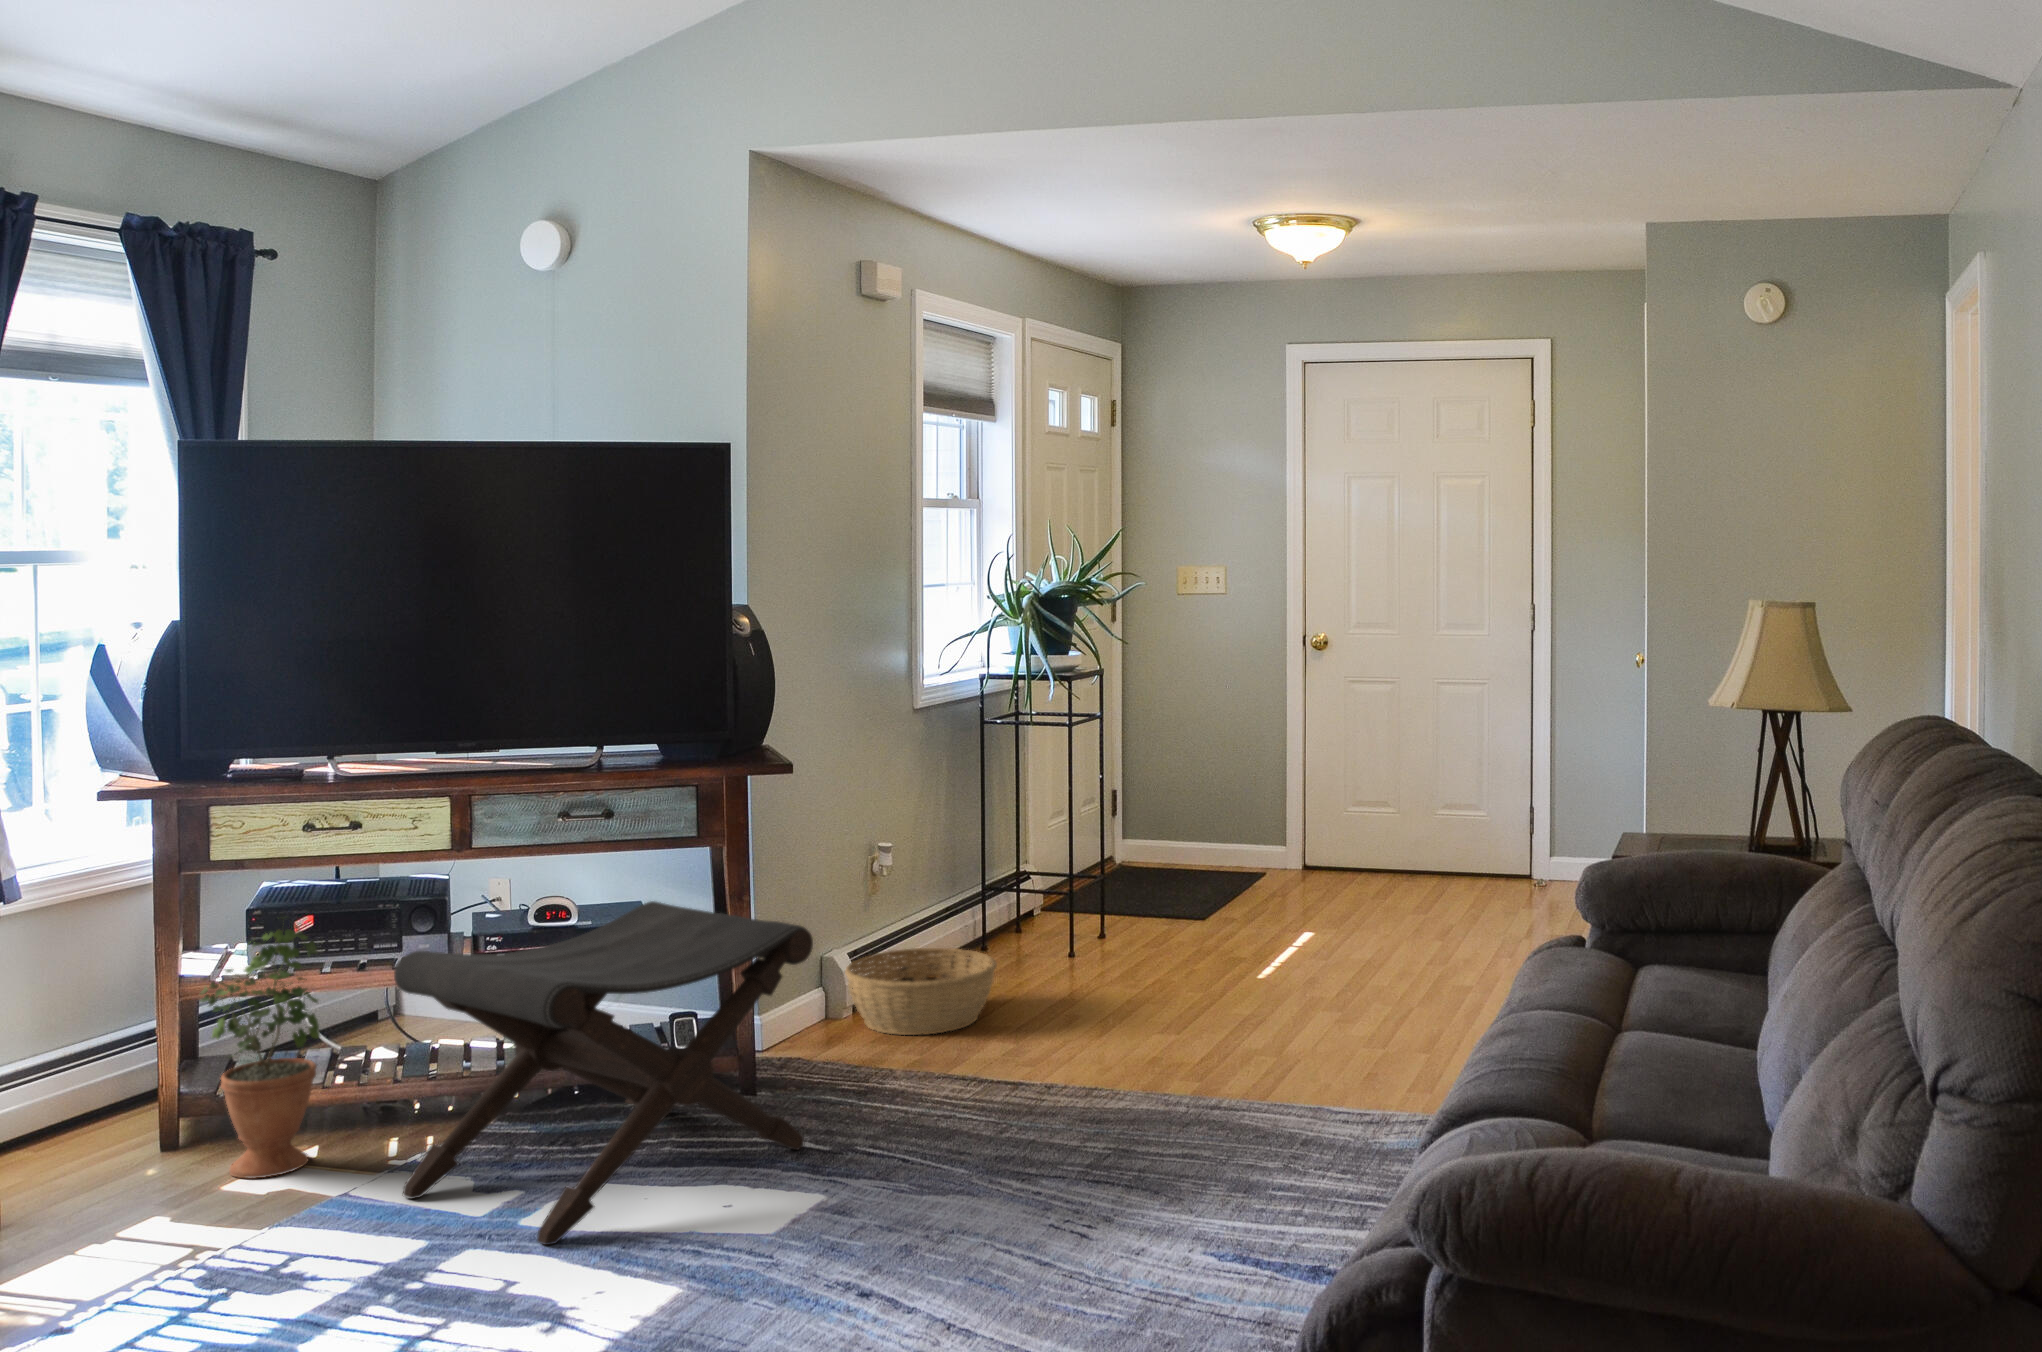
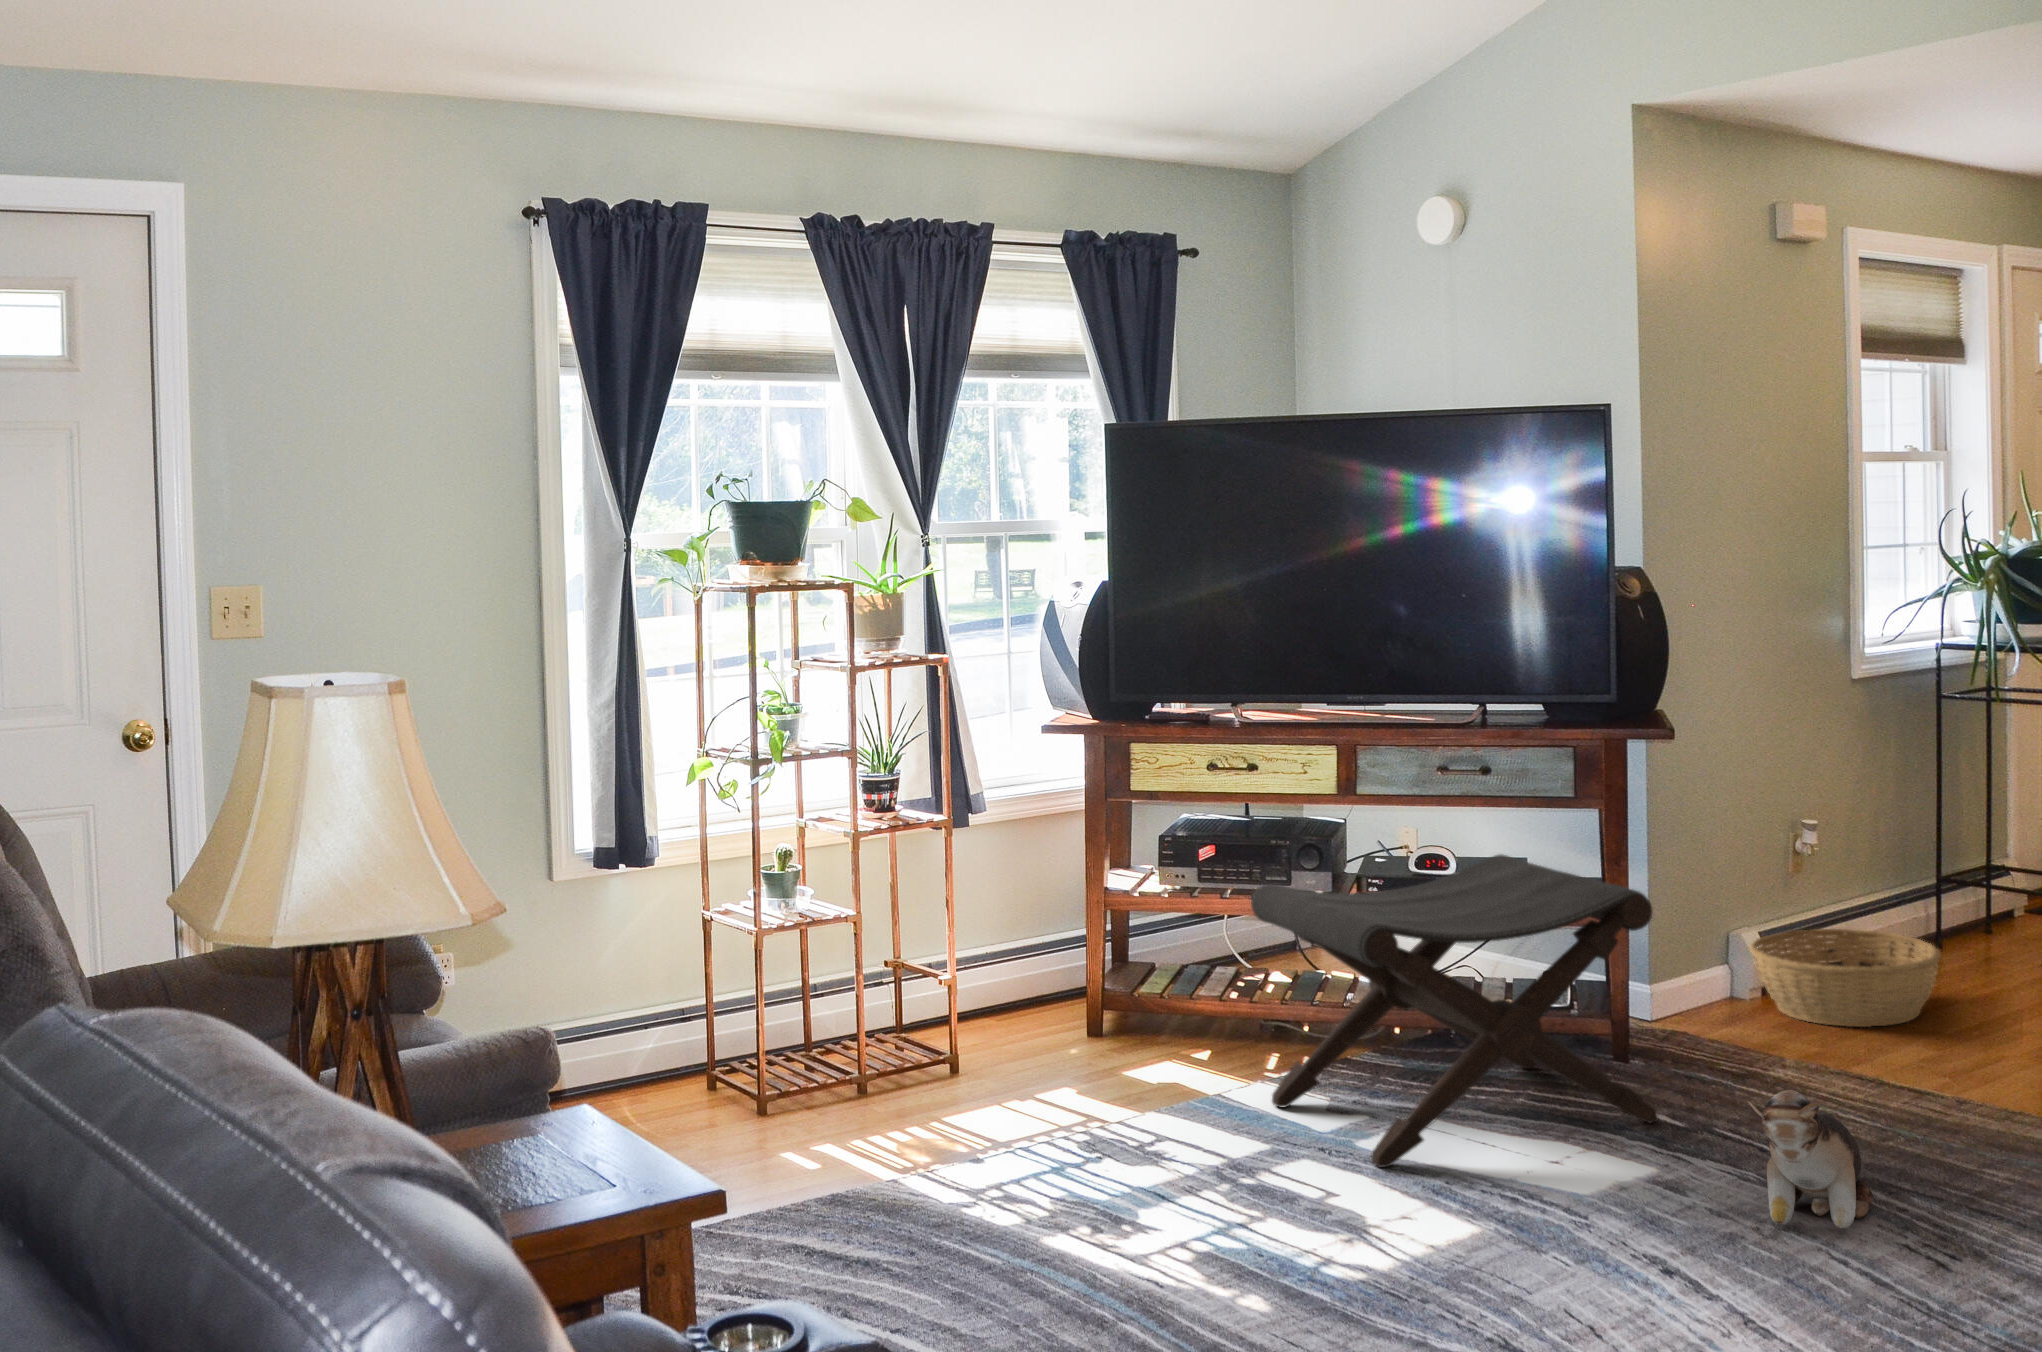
potted plant: present [200,924,320,1178] -> none [1111,845,1209,1070]
plush toy: none [930,1097,1012,1226] -> present [1748,1090,1873,1228]

